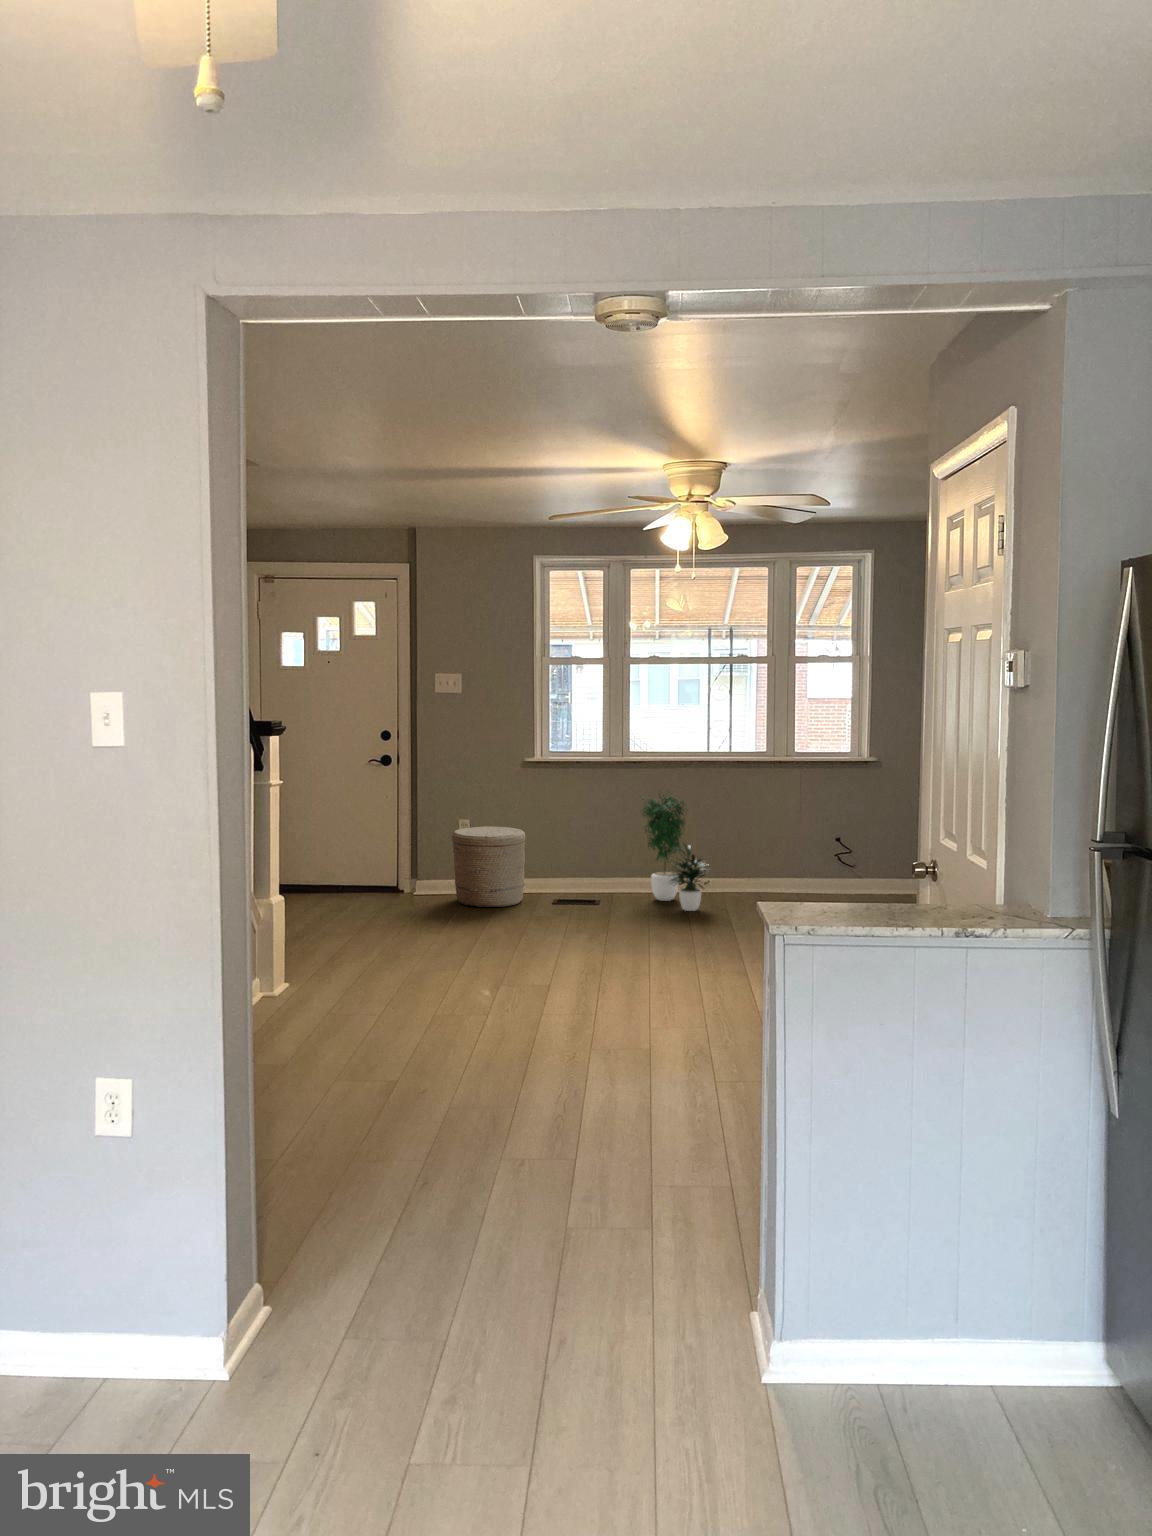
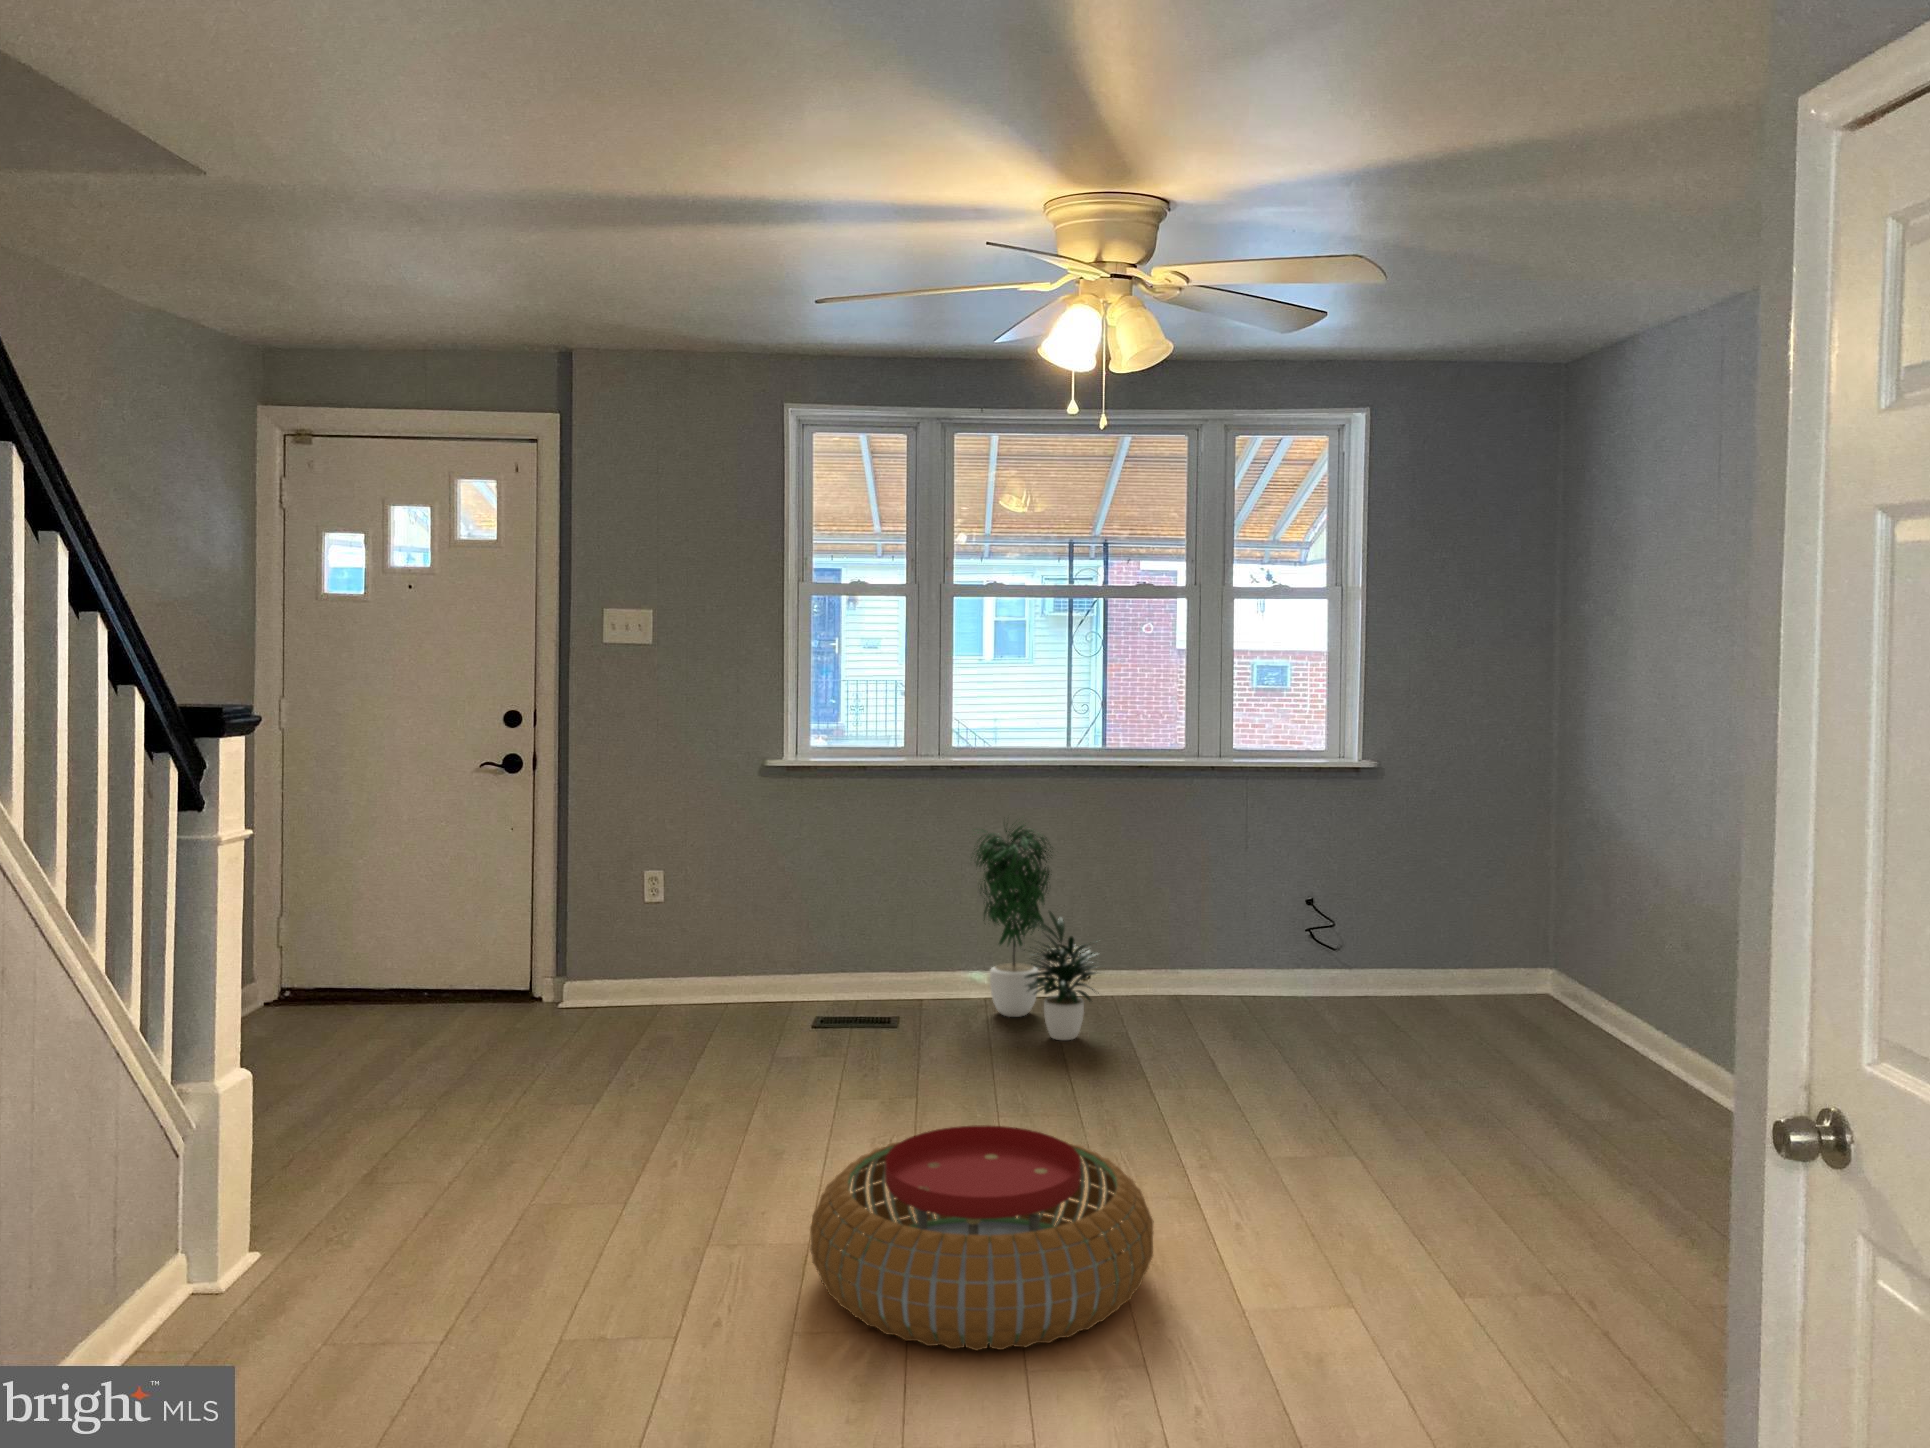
woven basket: present [452,827,525,907] -> none [625,884,763,1038]
pouf: none [557,927,709,1008] -> present [810,1125,1154,1351]

